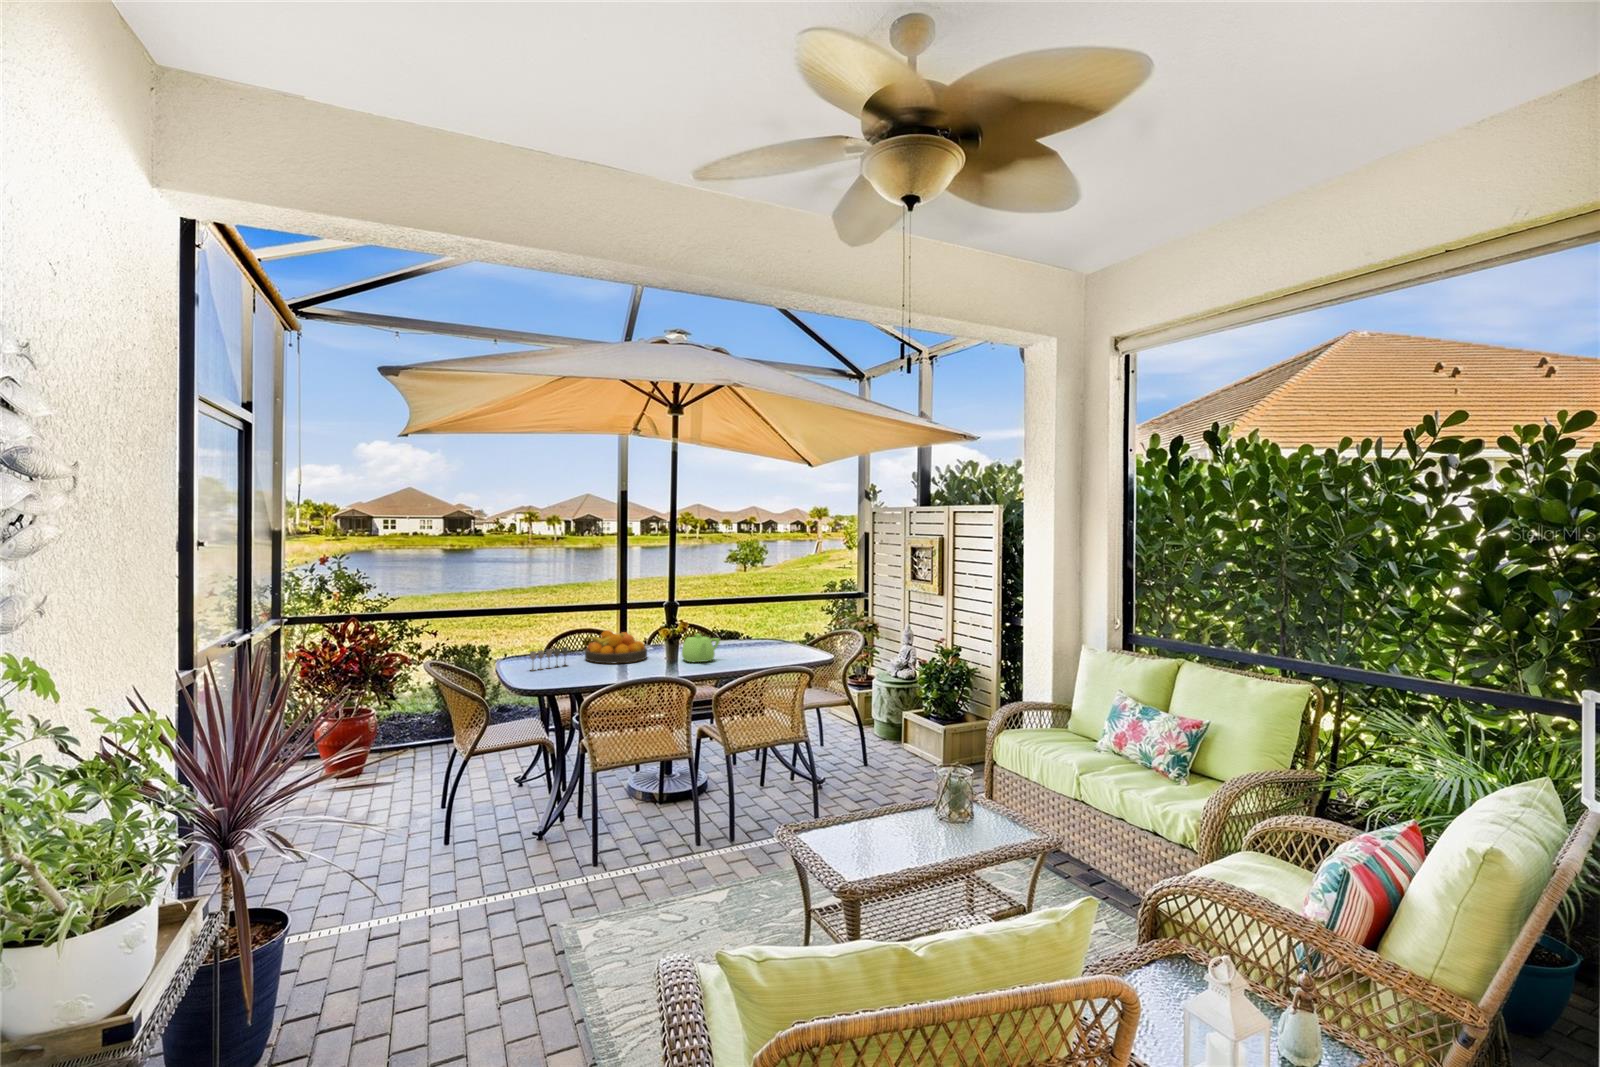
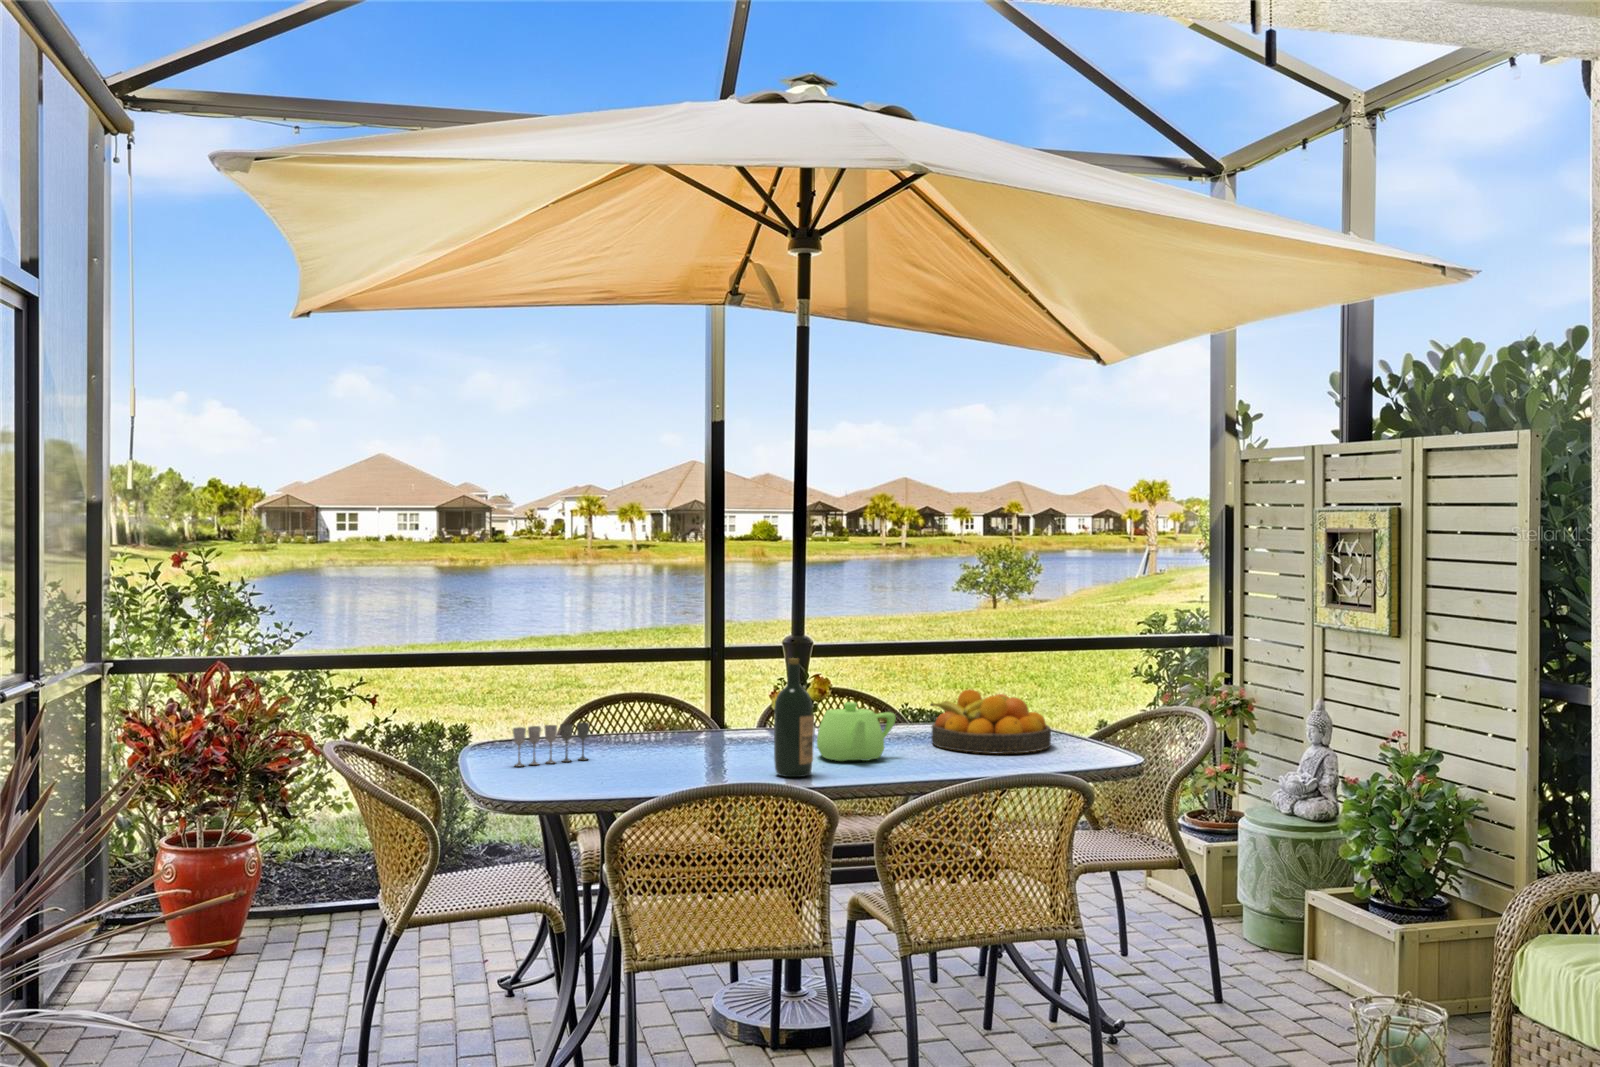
wine bottle: none [663,614,683,671] -> present [774,658,814,777]
fruit bowl: present [585,630,647,663] -> present [930,689,1051,754]

